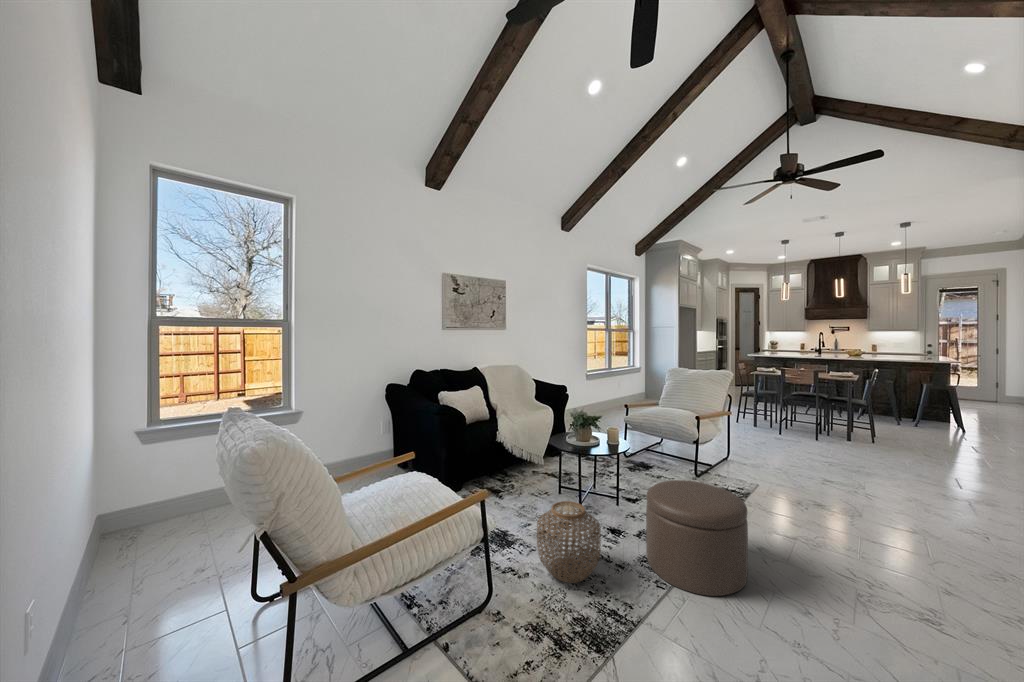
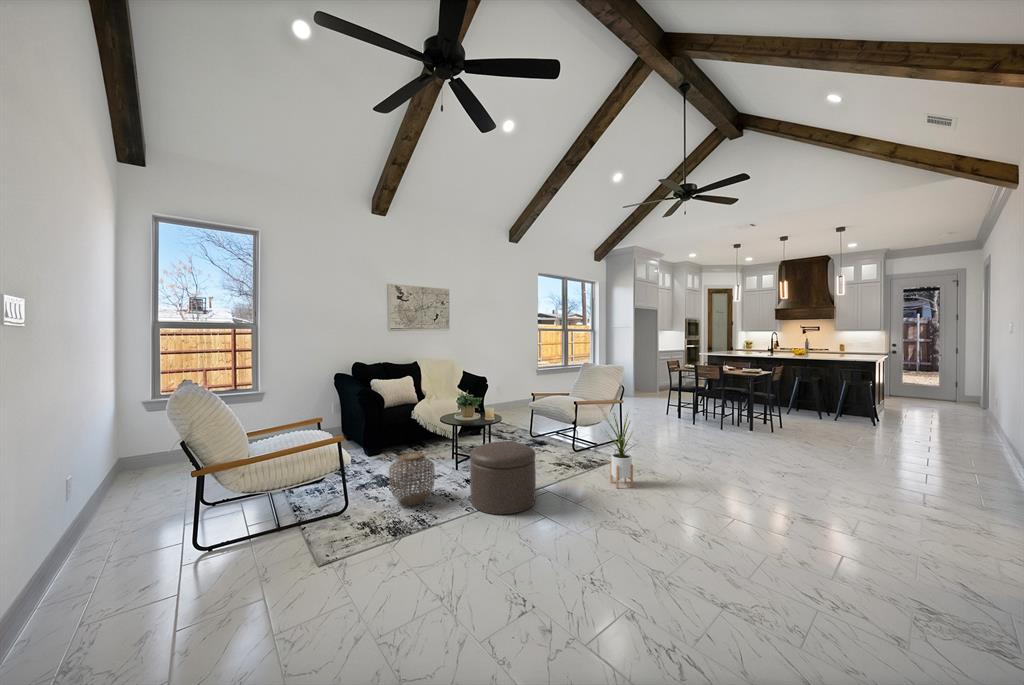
house plant: none [783,429,851,537] -> present [606,413,636,488]

